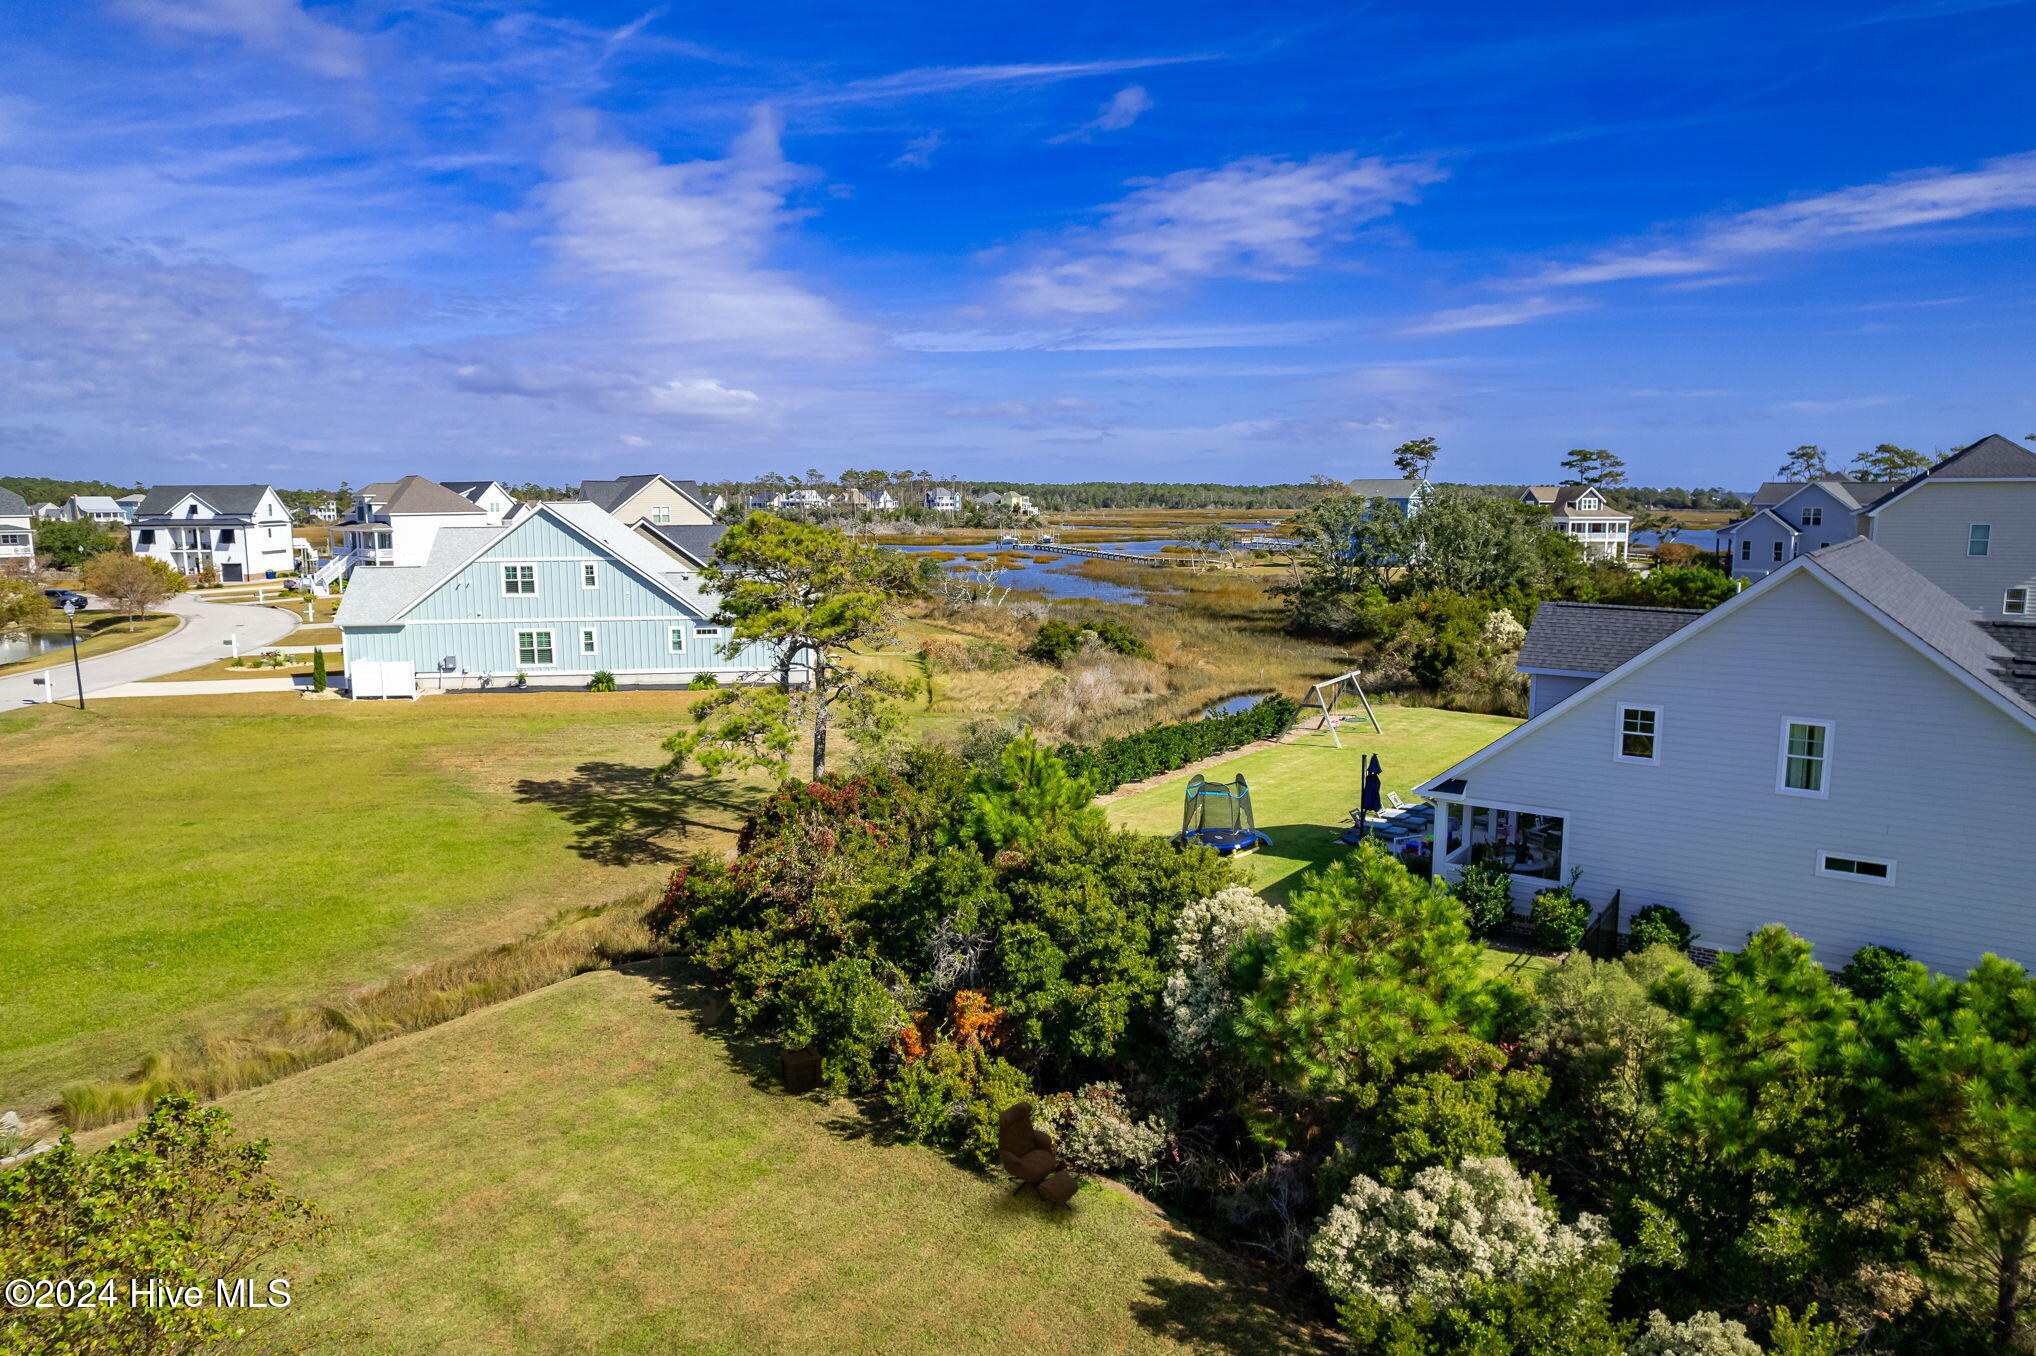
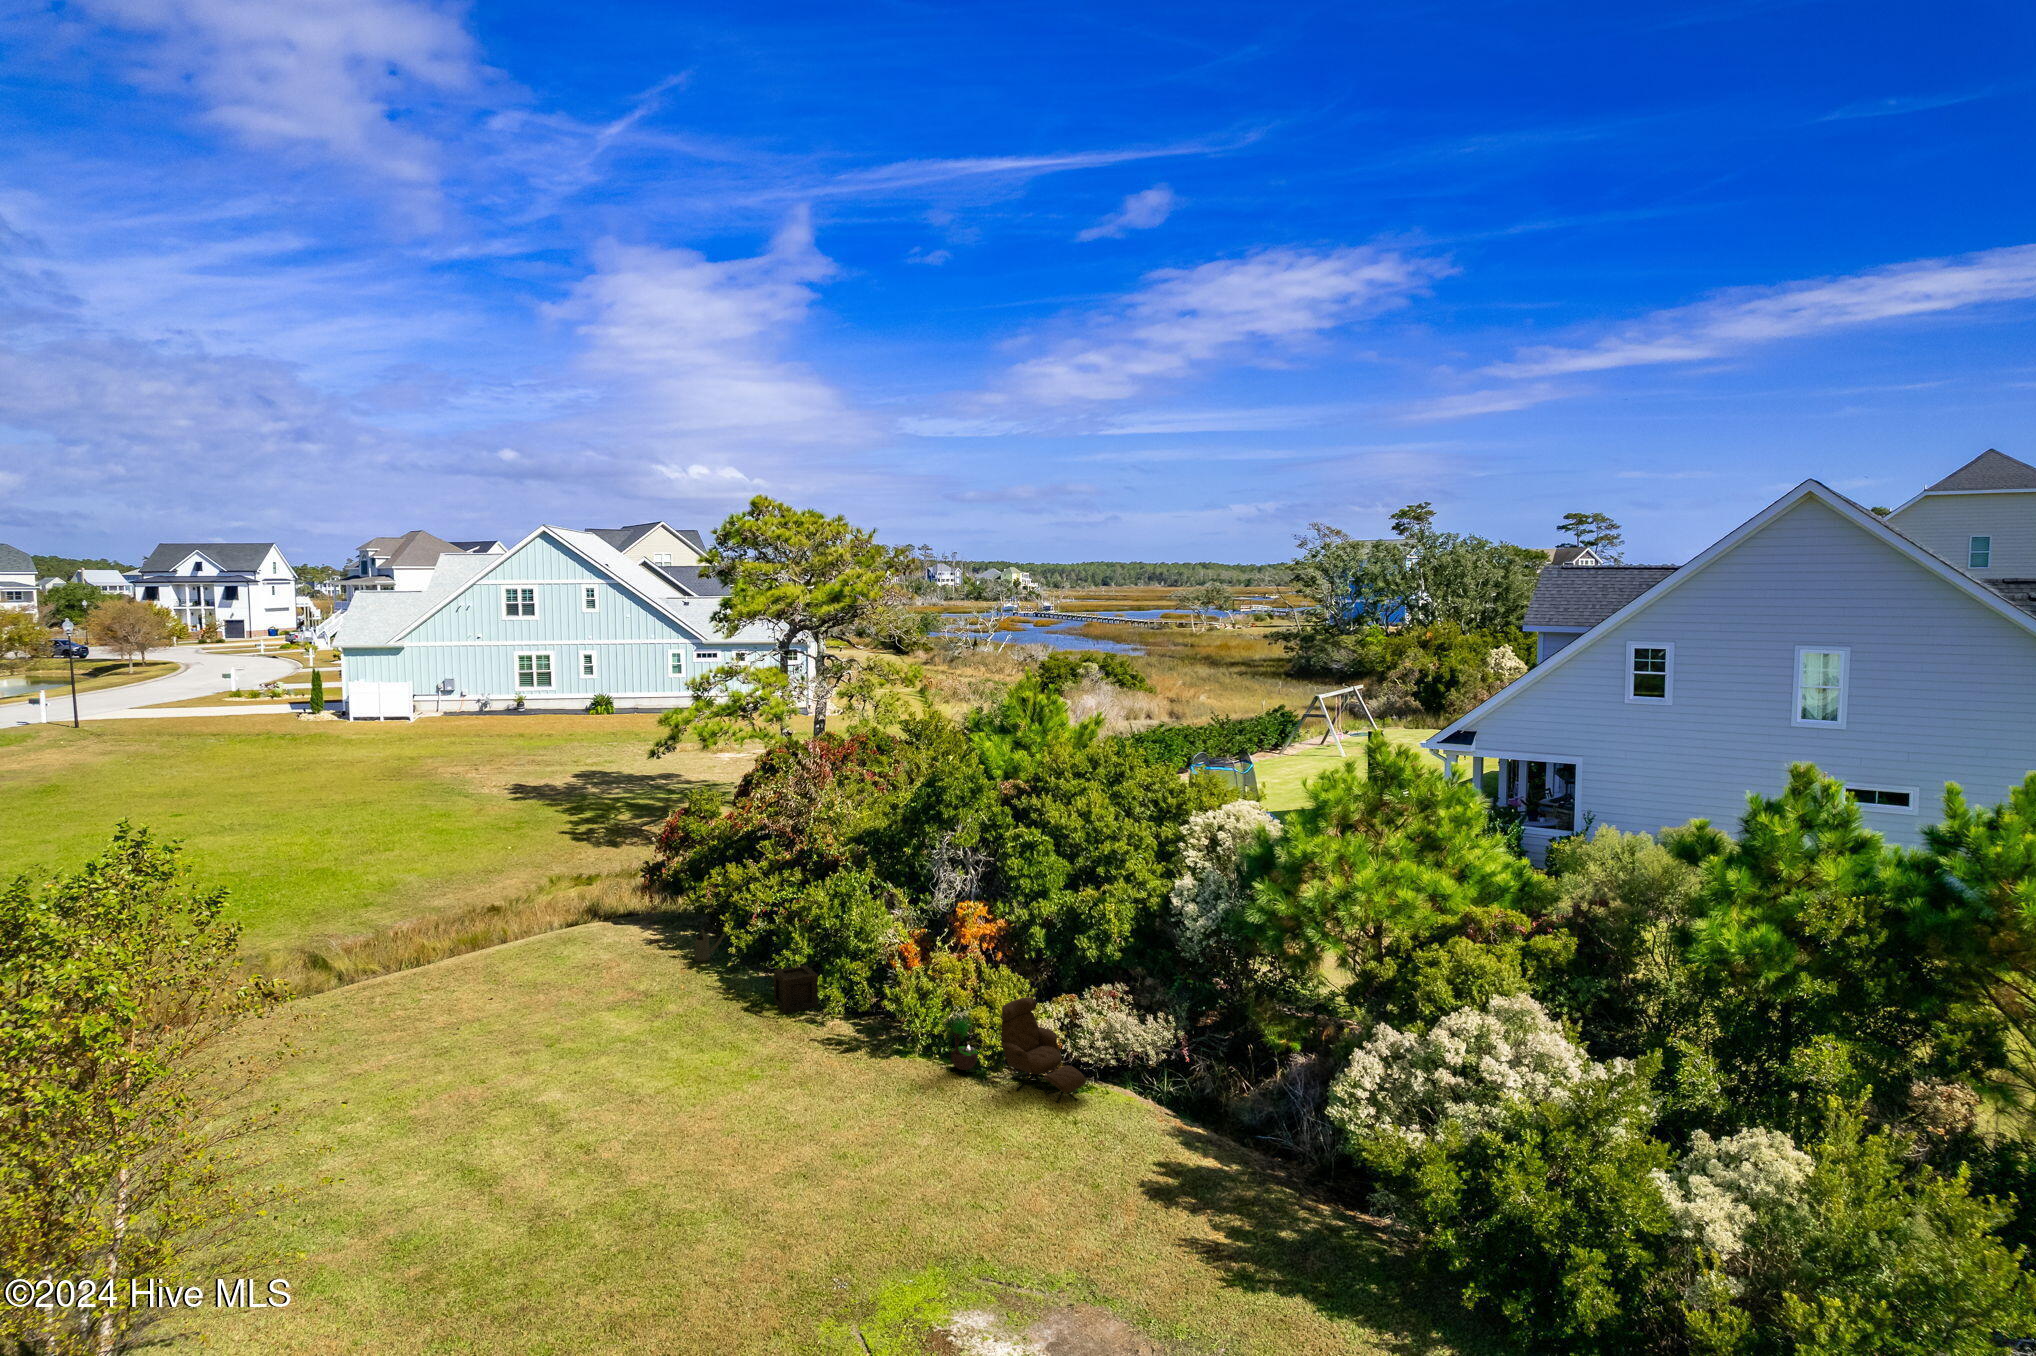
potted tree: none [938,1112,976,1170] -> present [941,1015,978,1070]

